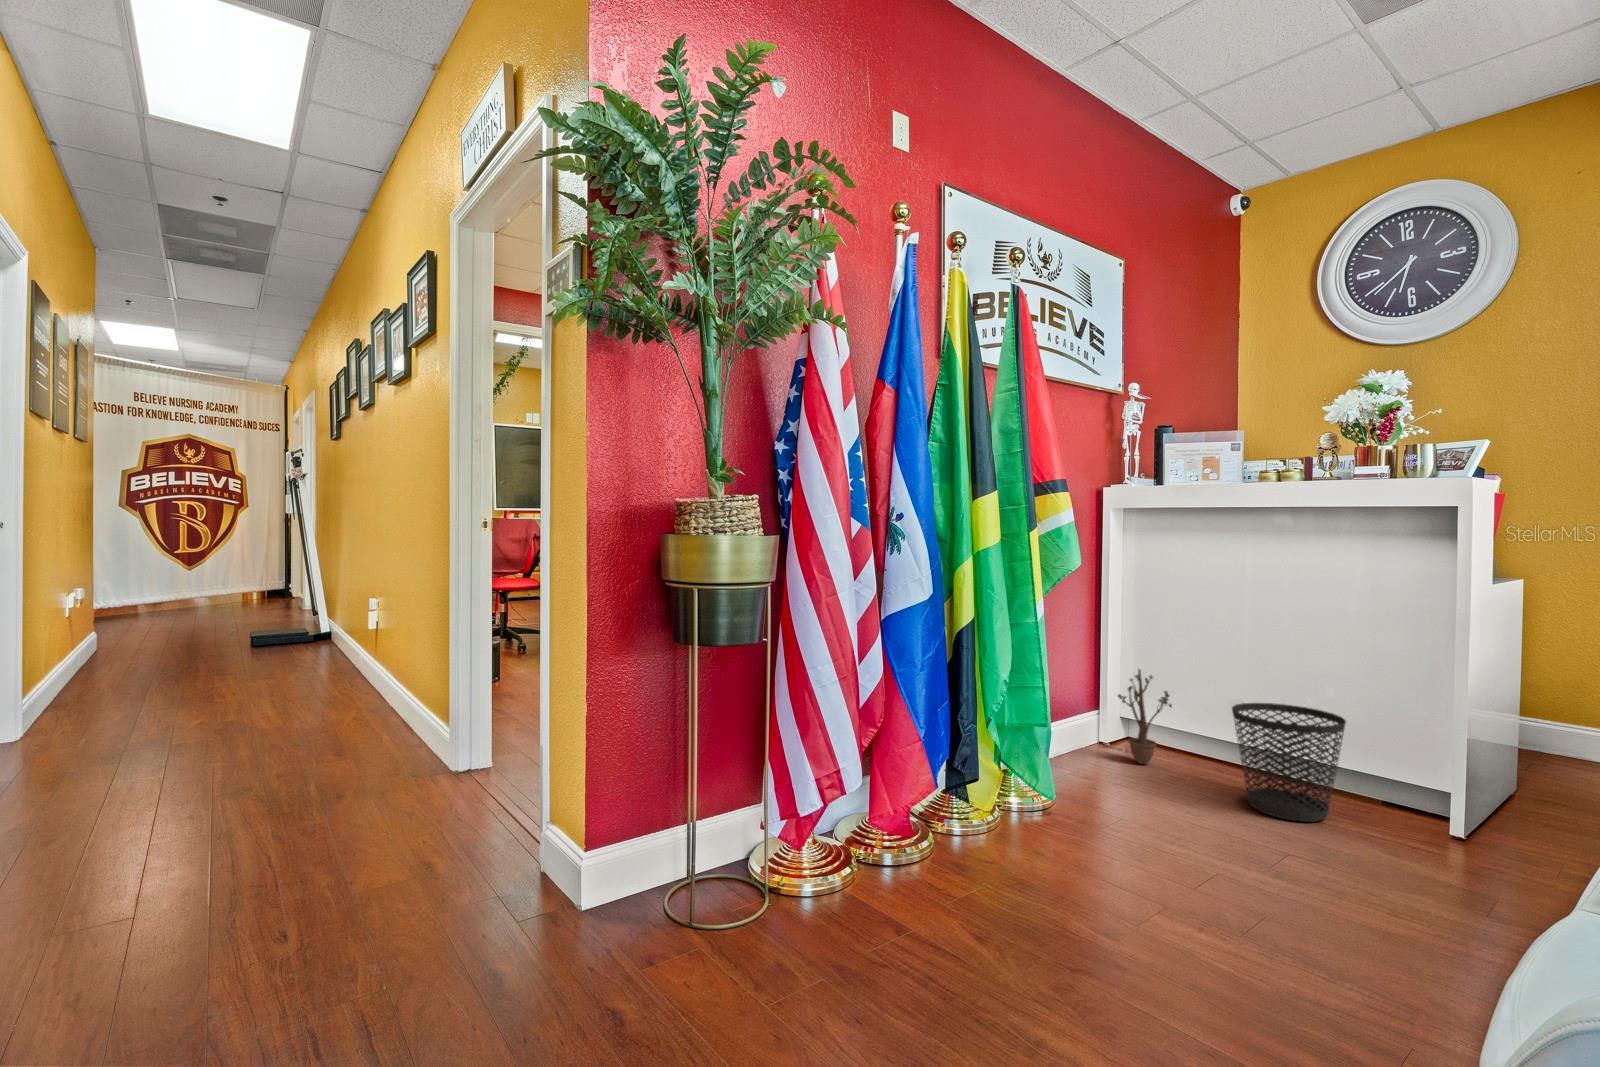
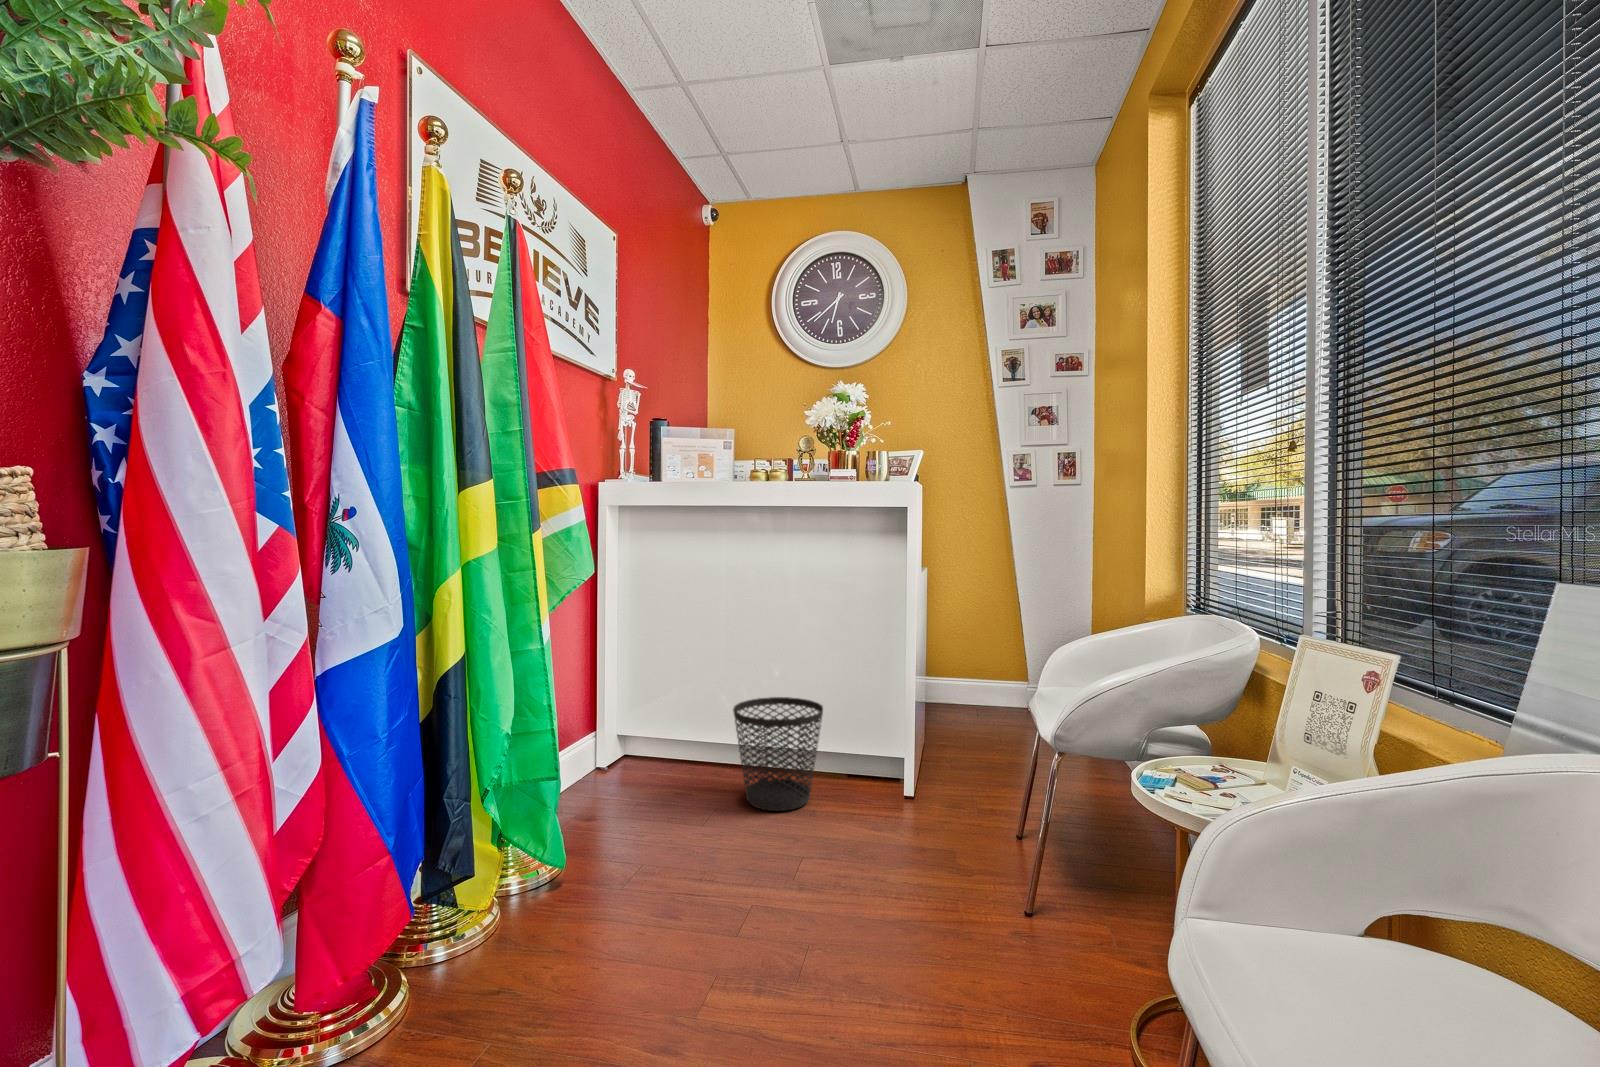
decorative plant: present [1110,669,1172,764] -> none [608,679,674,782]

